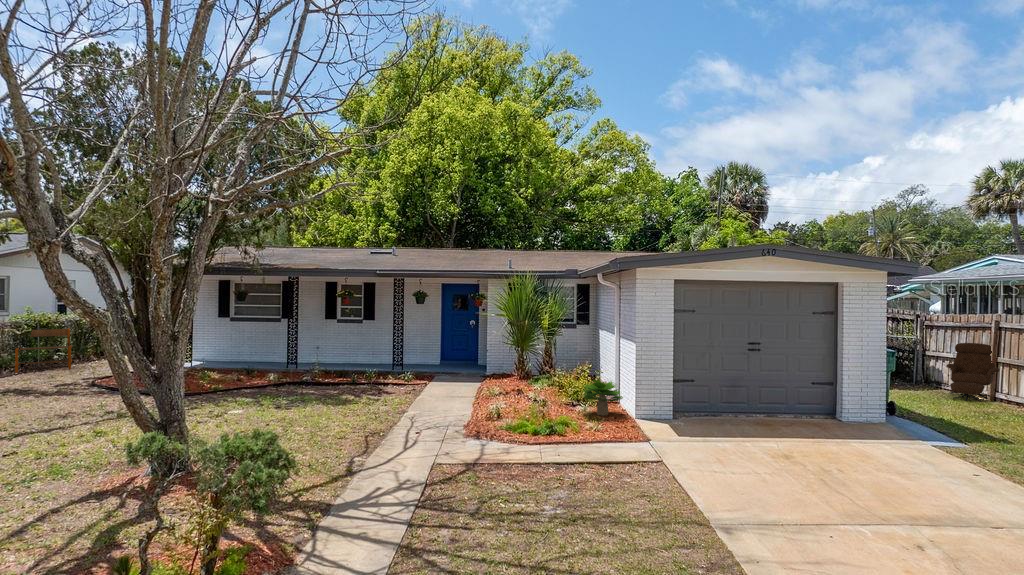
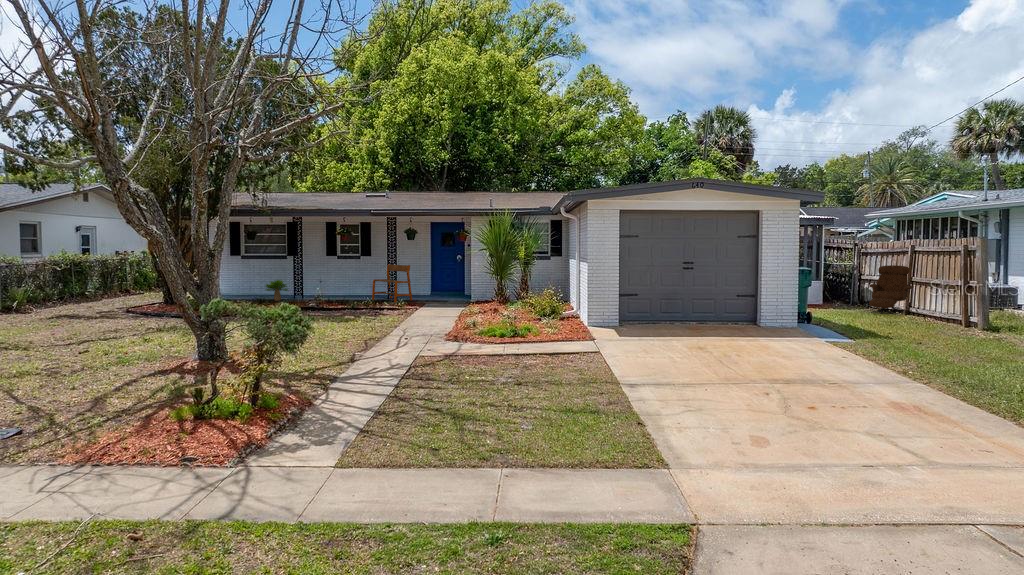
bench: present [15,328,72,373] -> present [372,264,412,303]
potted plant: present [583,379,623,416] -> present [266,280,288,301]

